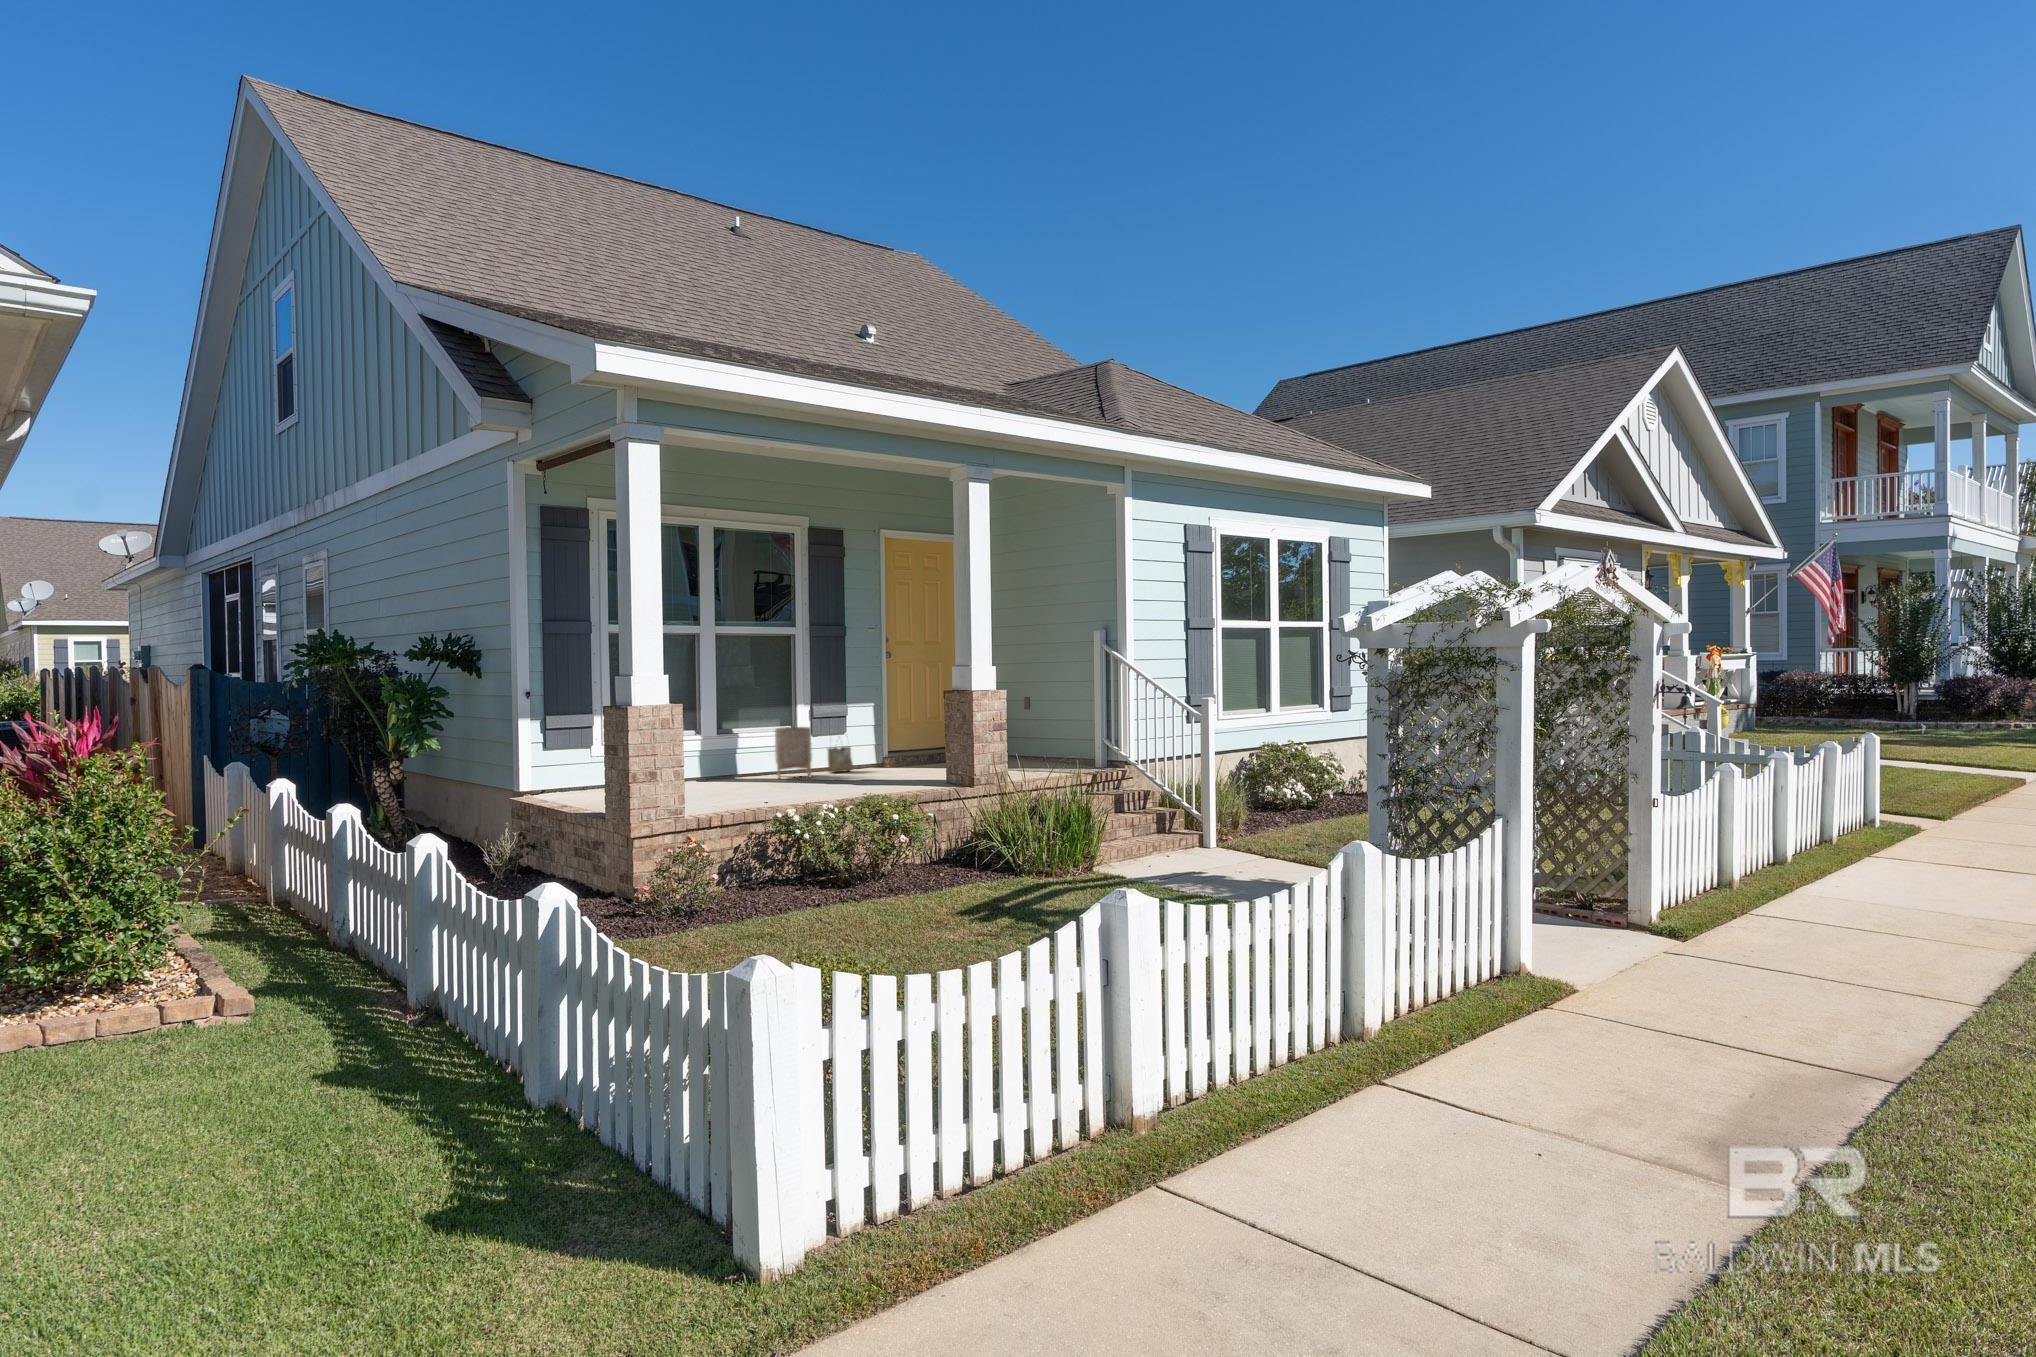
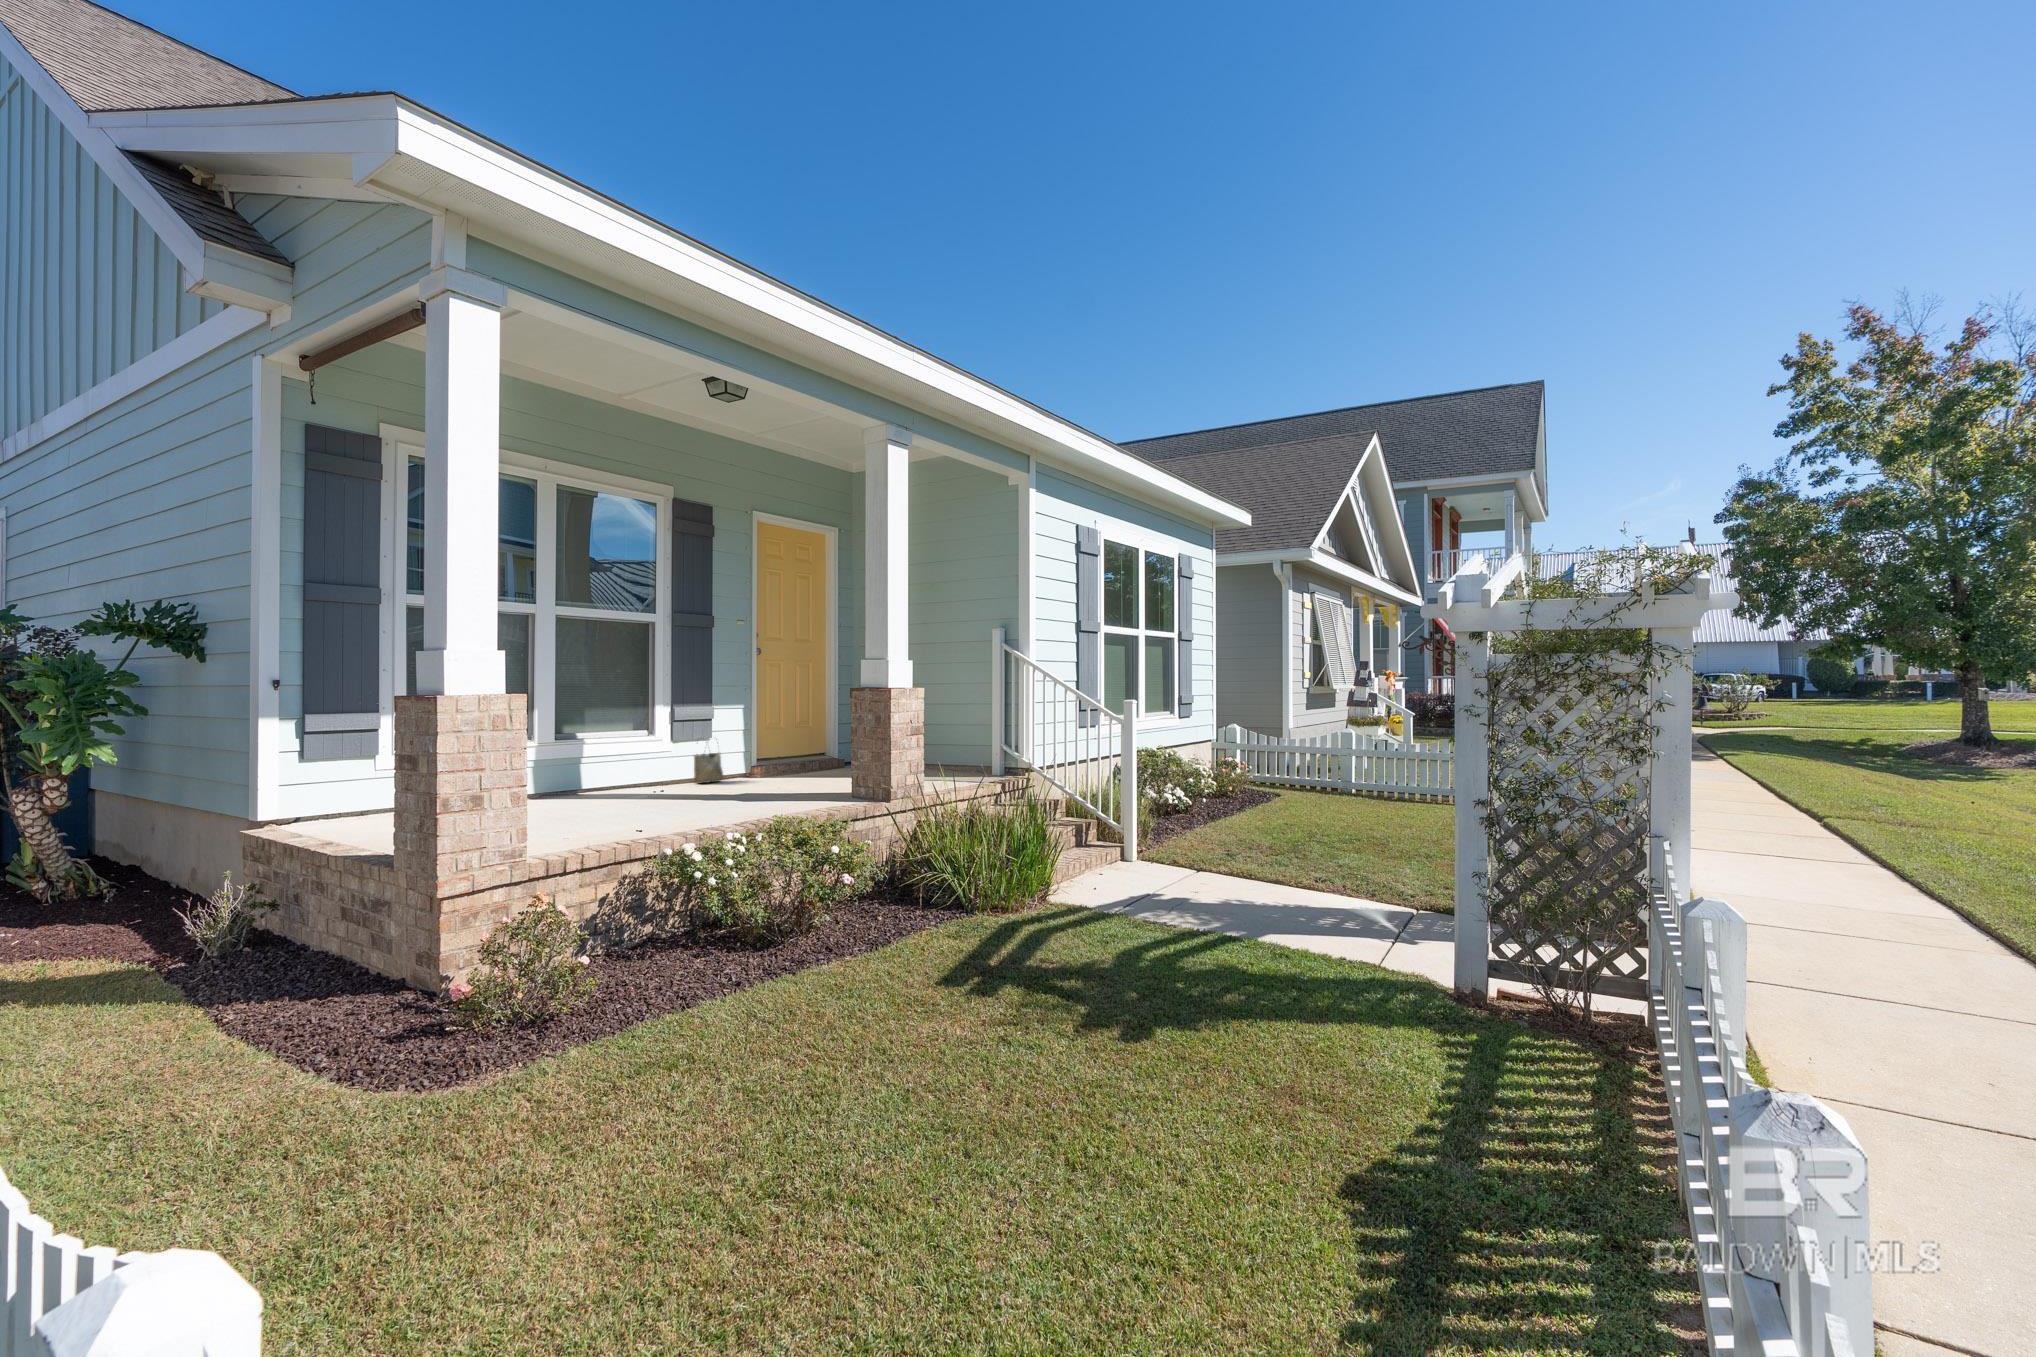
planter: present [775,727,812,779] -> none [631,730,678,793]

